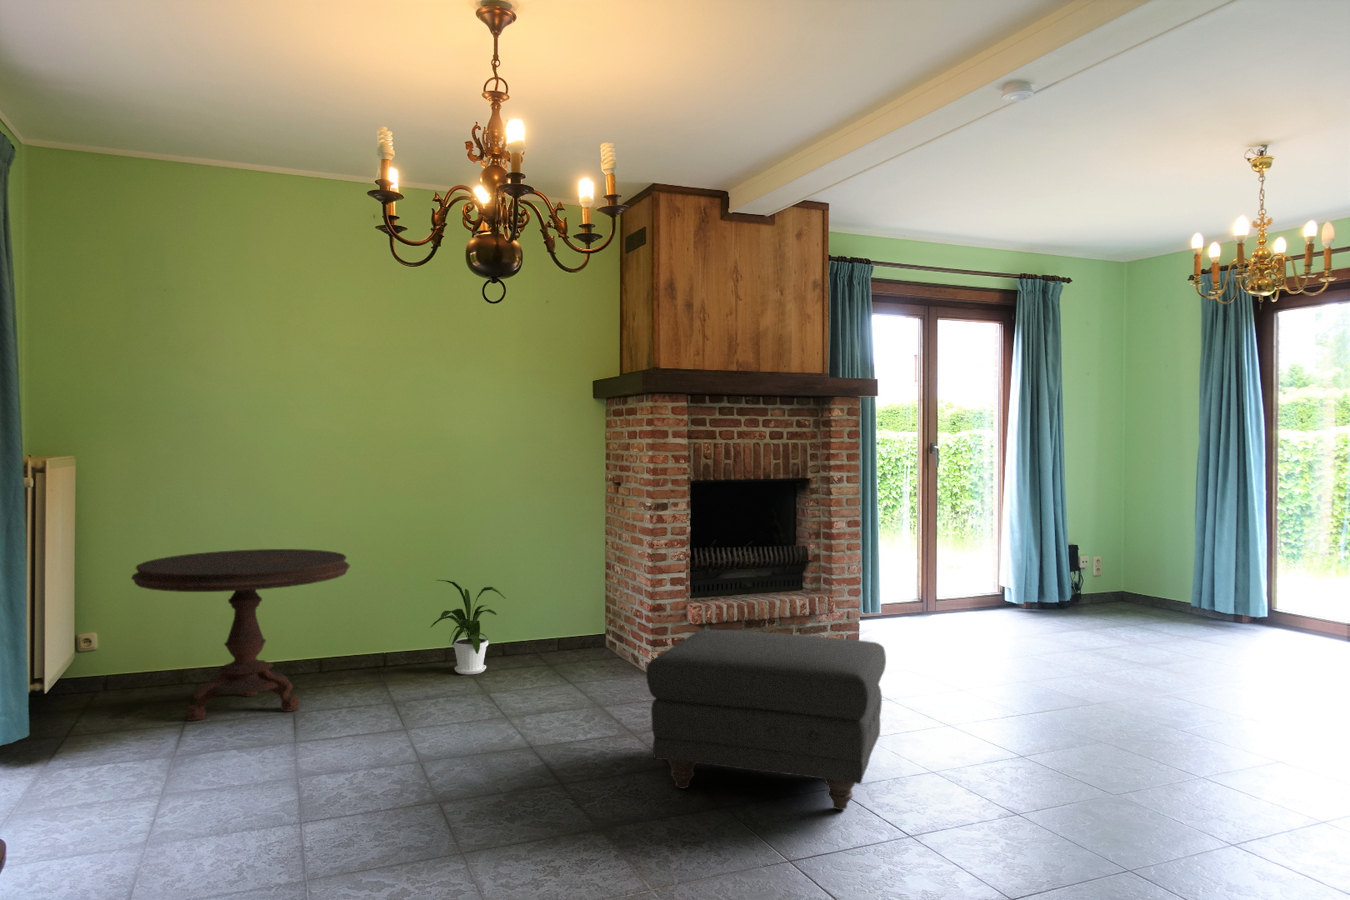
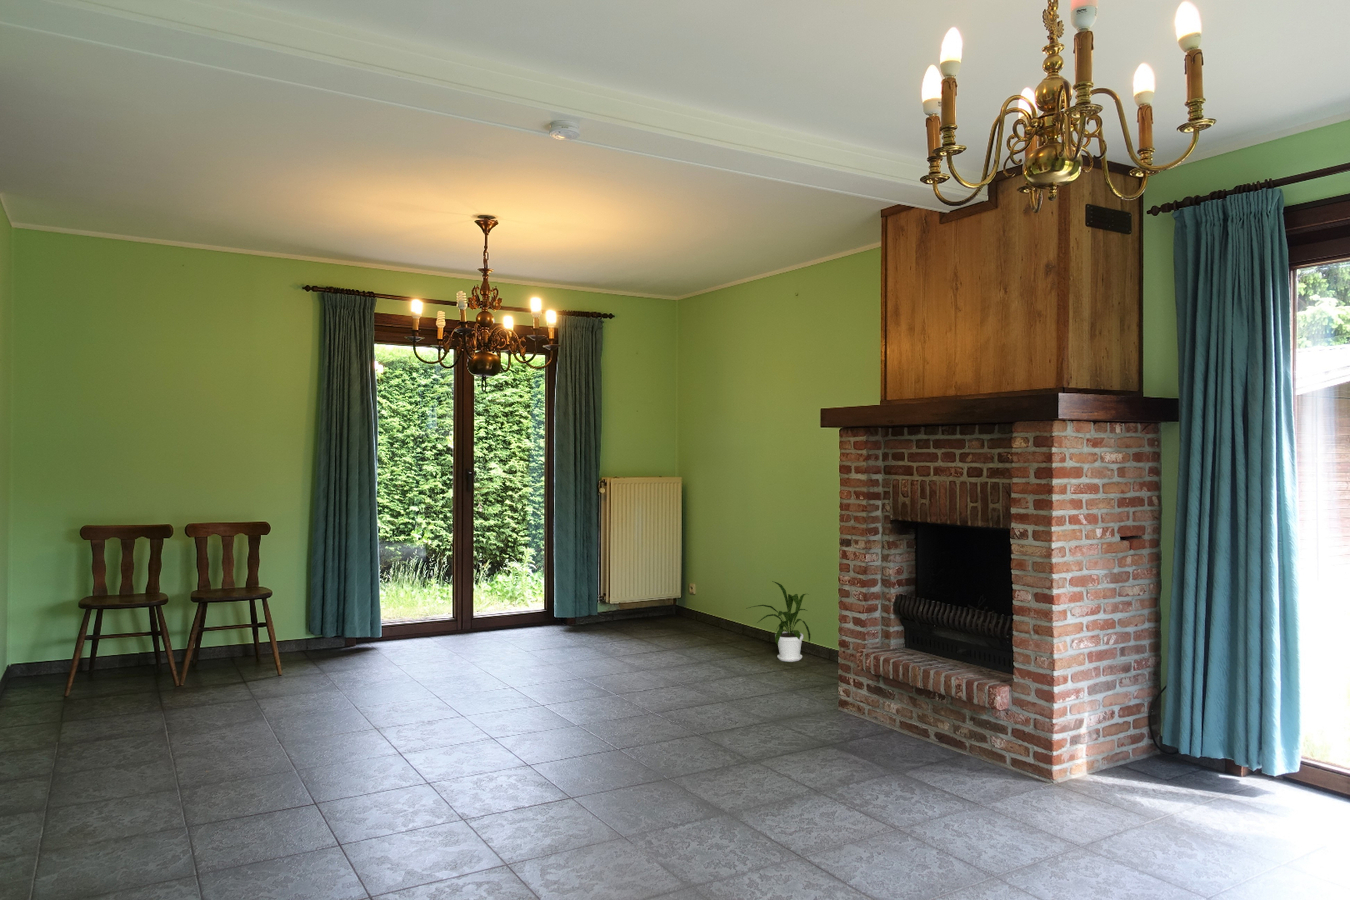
side table: present [132,549,350,721] -> none [611,540,730,644]
ottoman: present [646,630,886,810] -> none [466,638,634,787]

